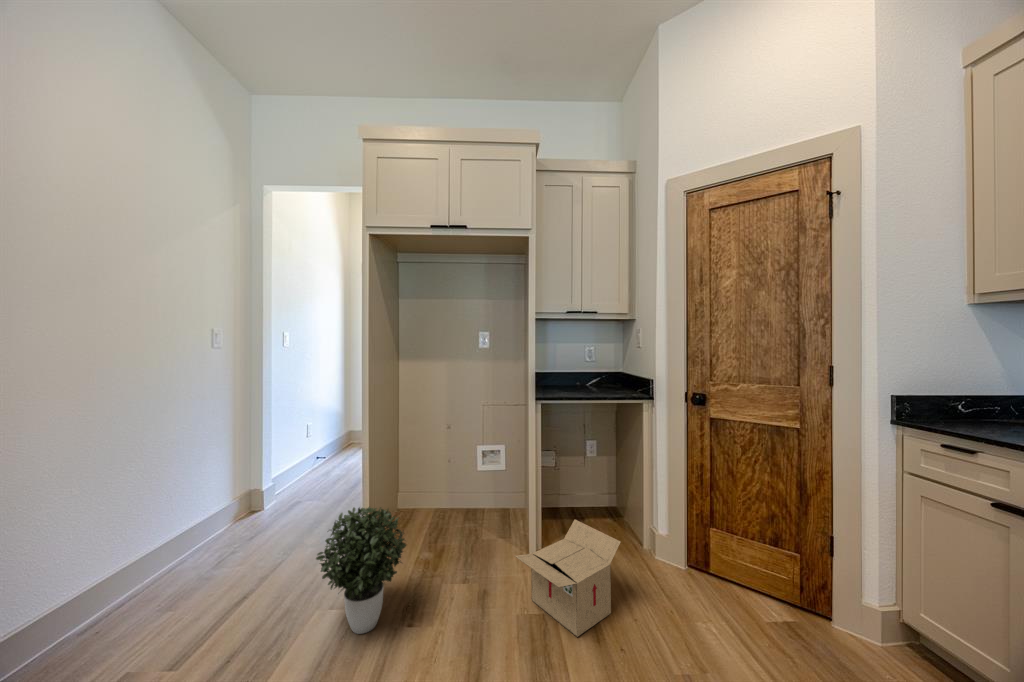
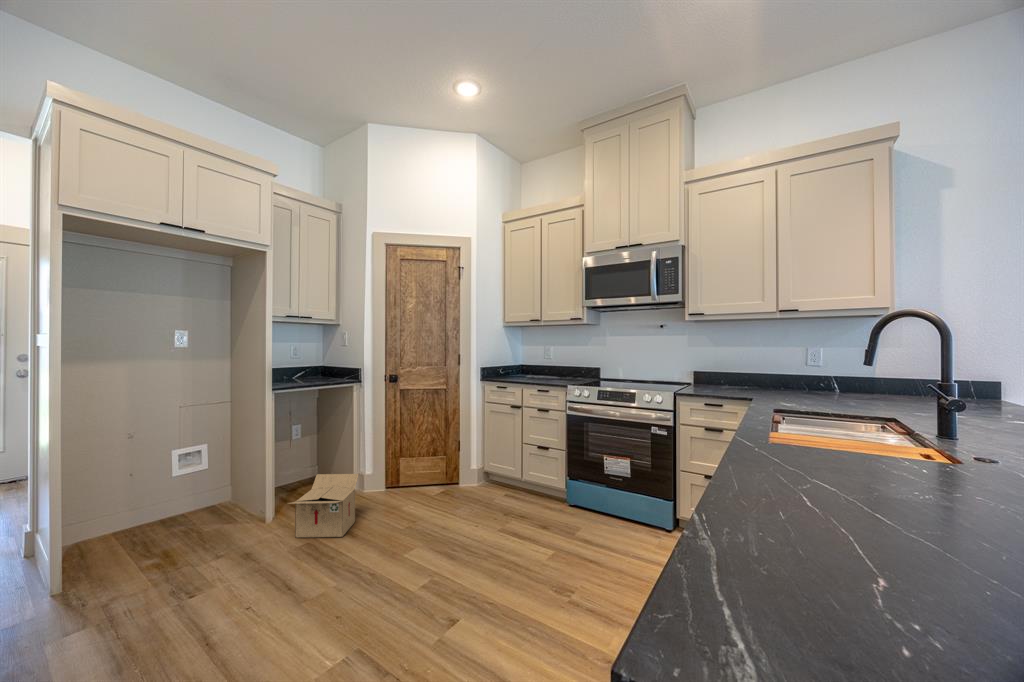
potted plant: present [316,507,406,634] -> none [93,493,196,616]

